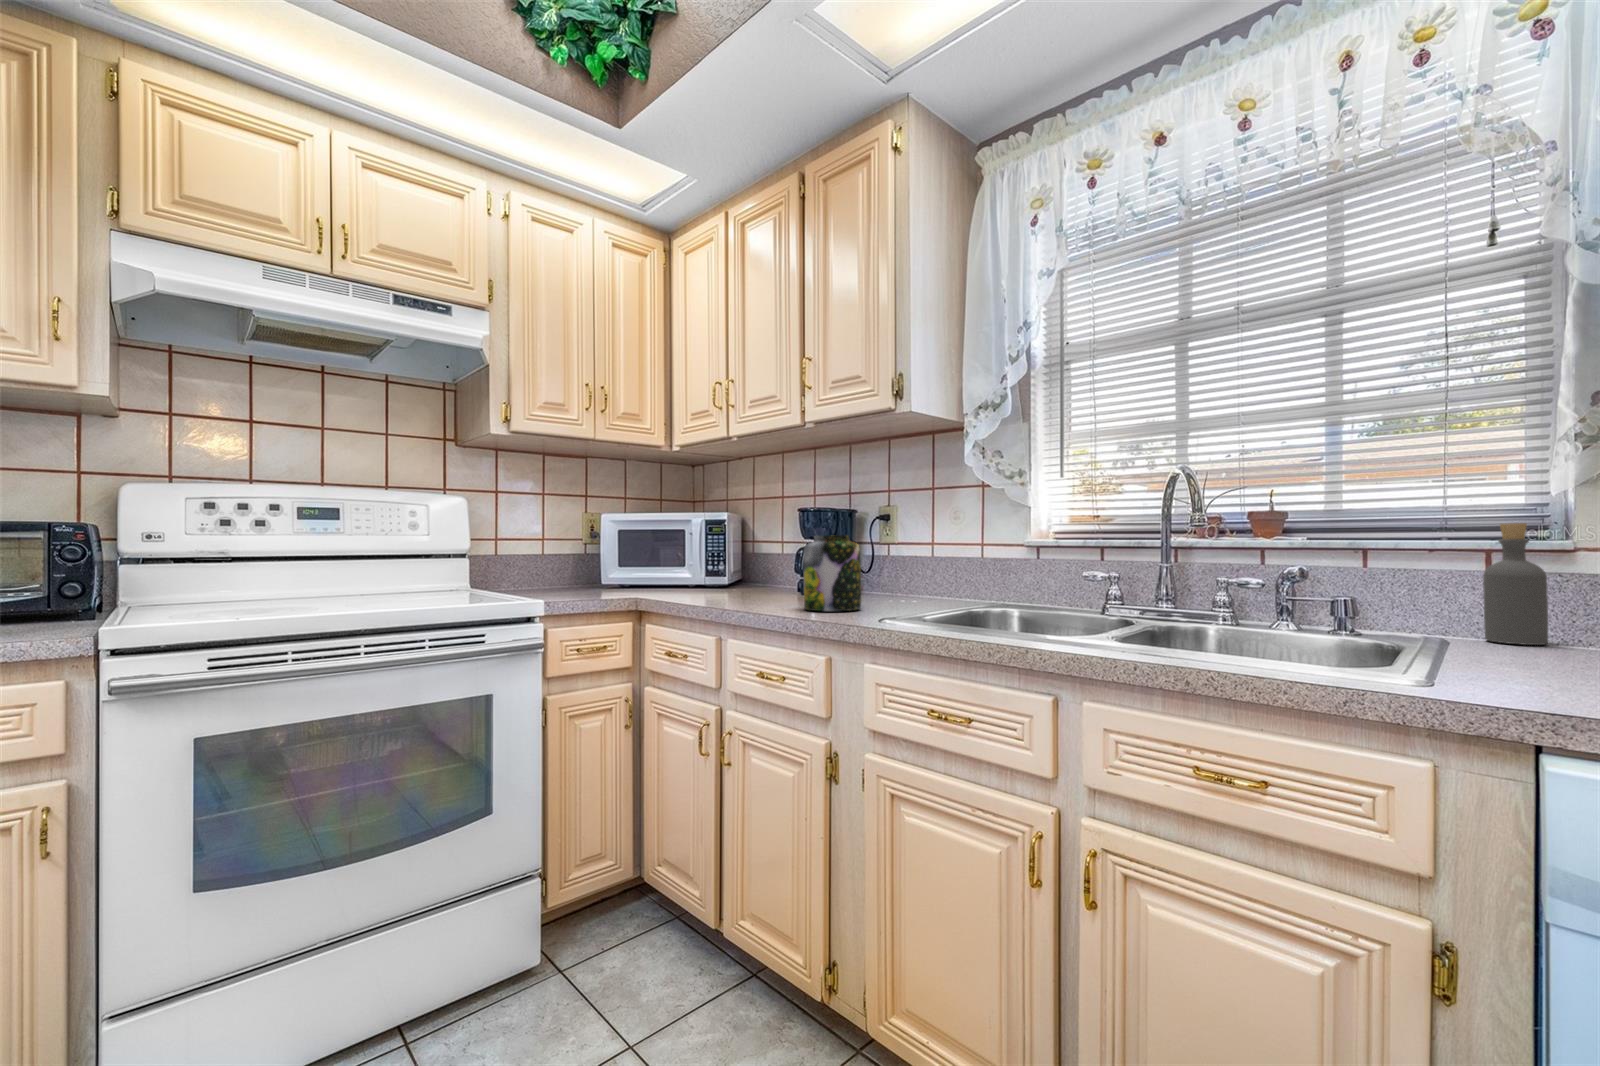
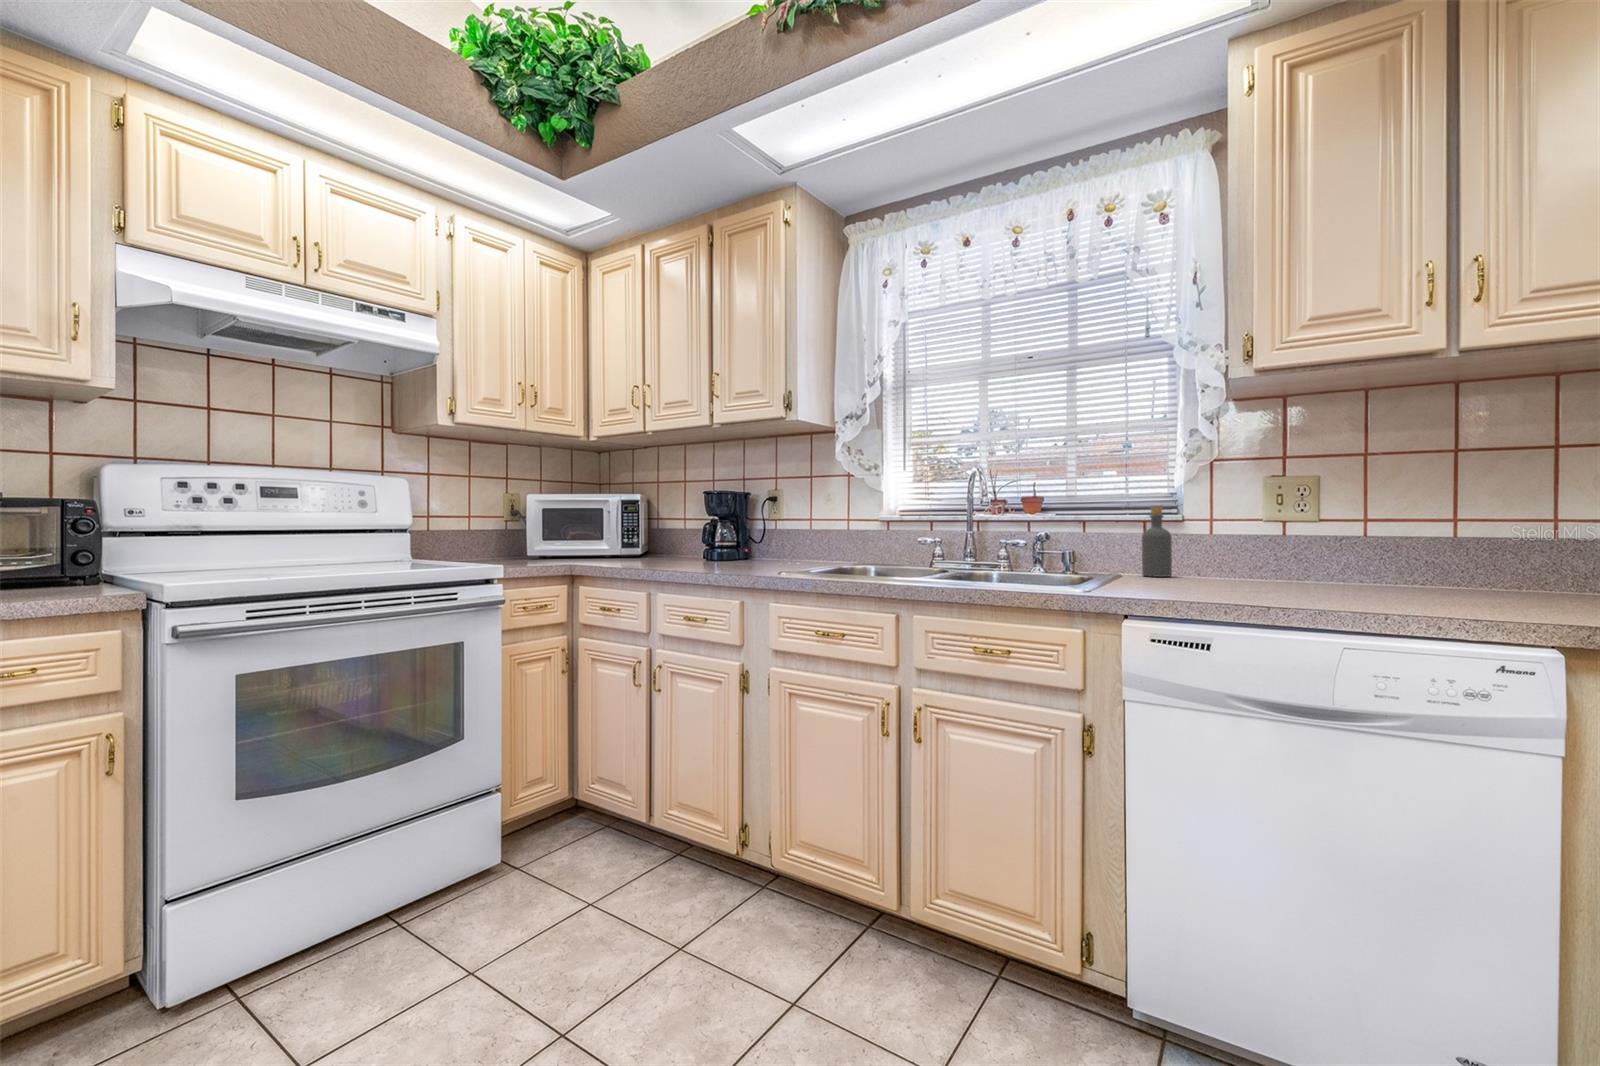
jar: present [804,535,861,611] -> none [715,513,759,571]

